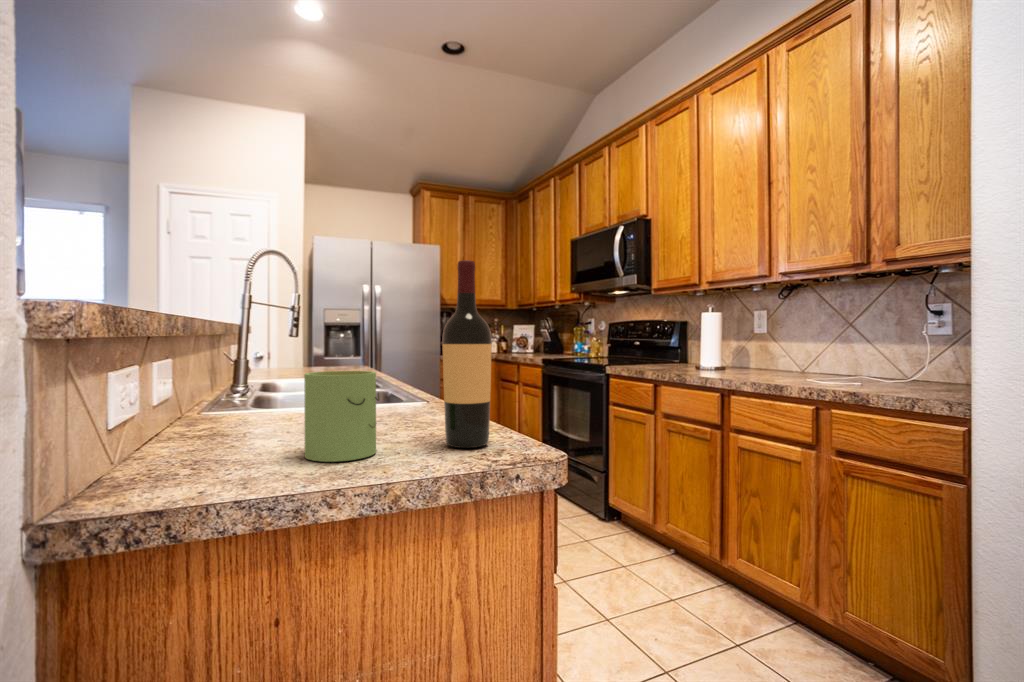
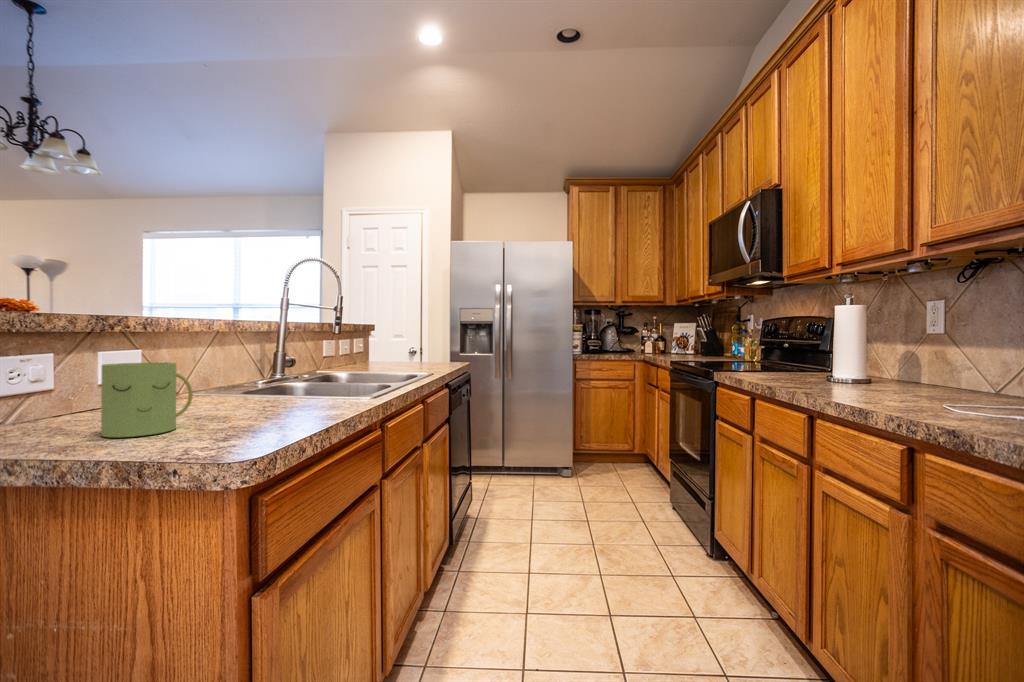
wine bottle: present [442,260,492,448] -> none [212,260,266,439]

